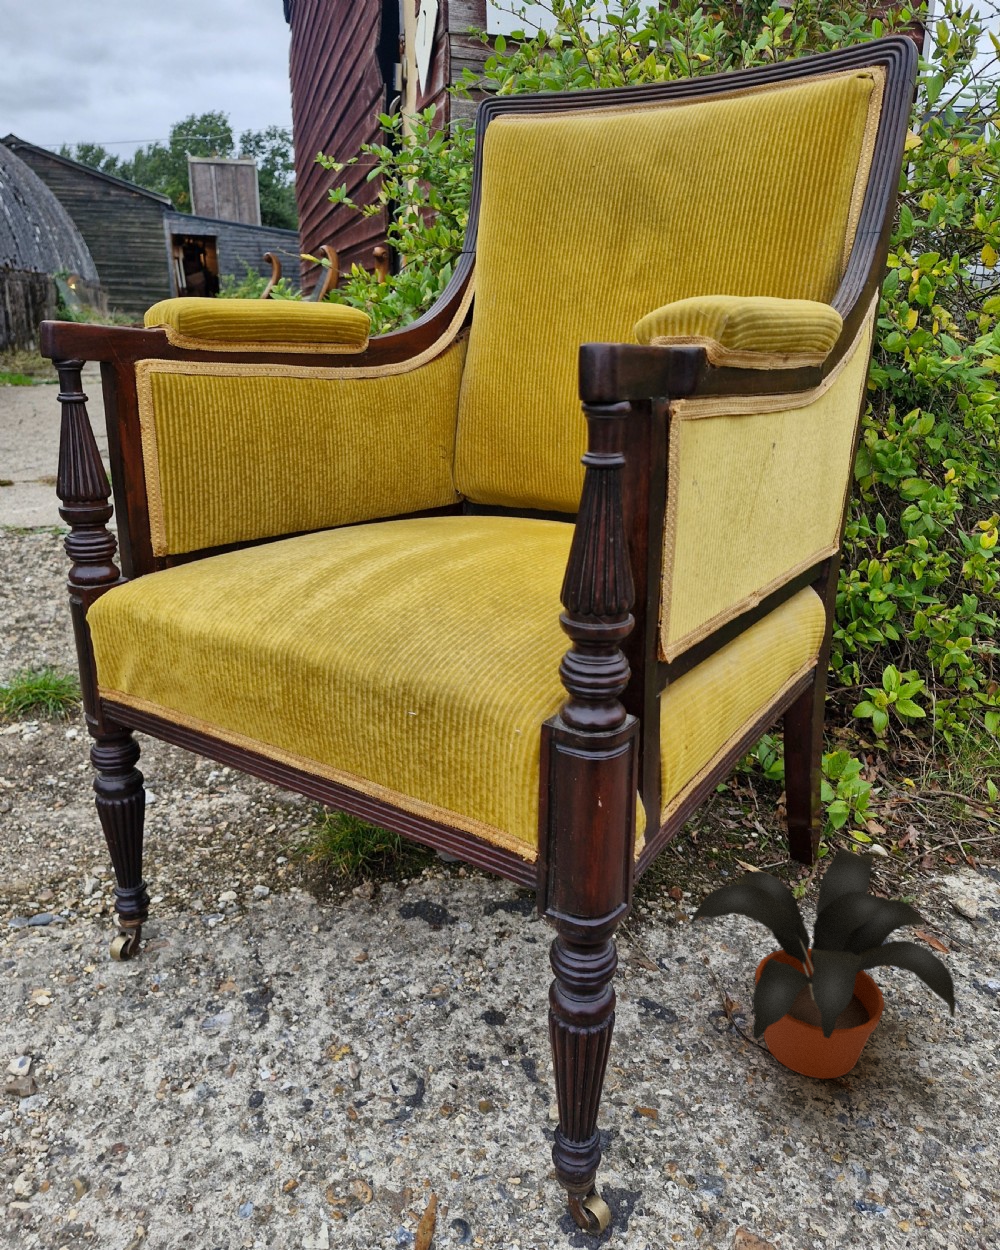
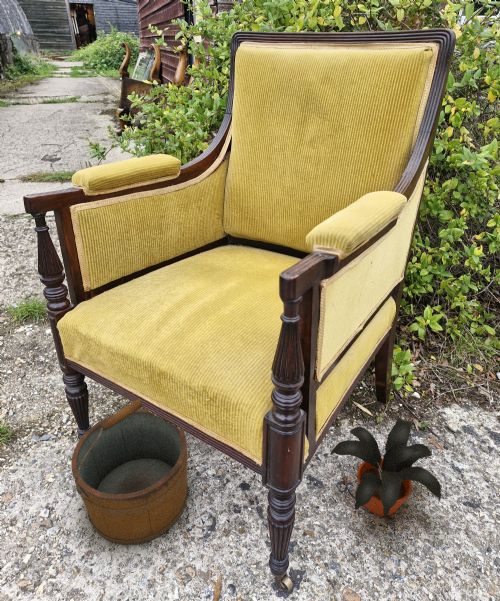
bucket: none [94,763,360,1131] -> present [71,399,188,545]

